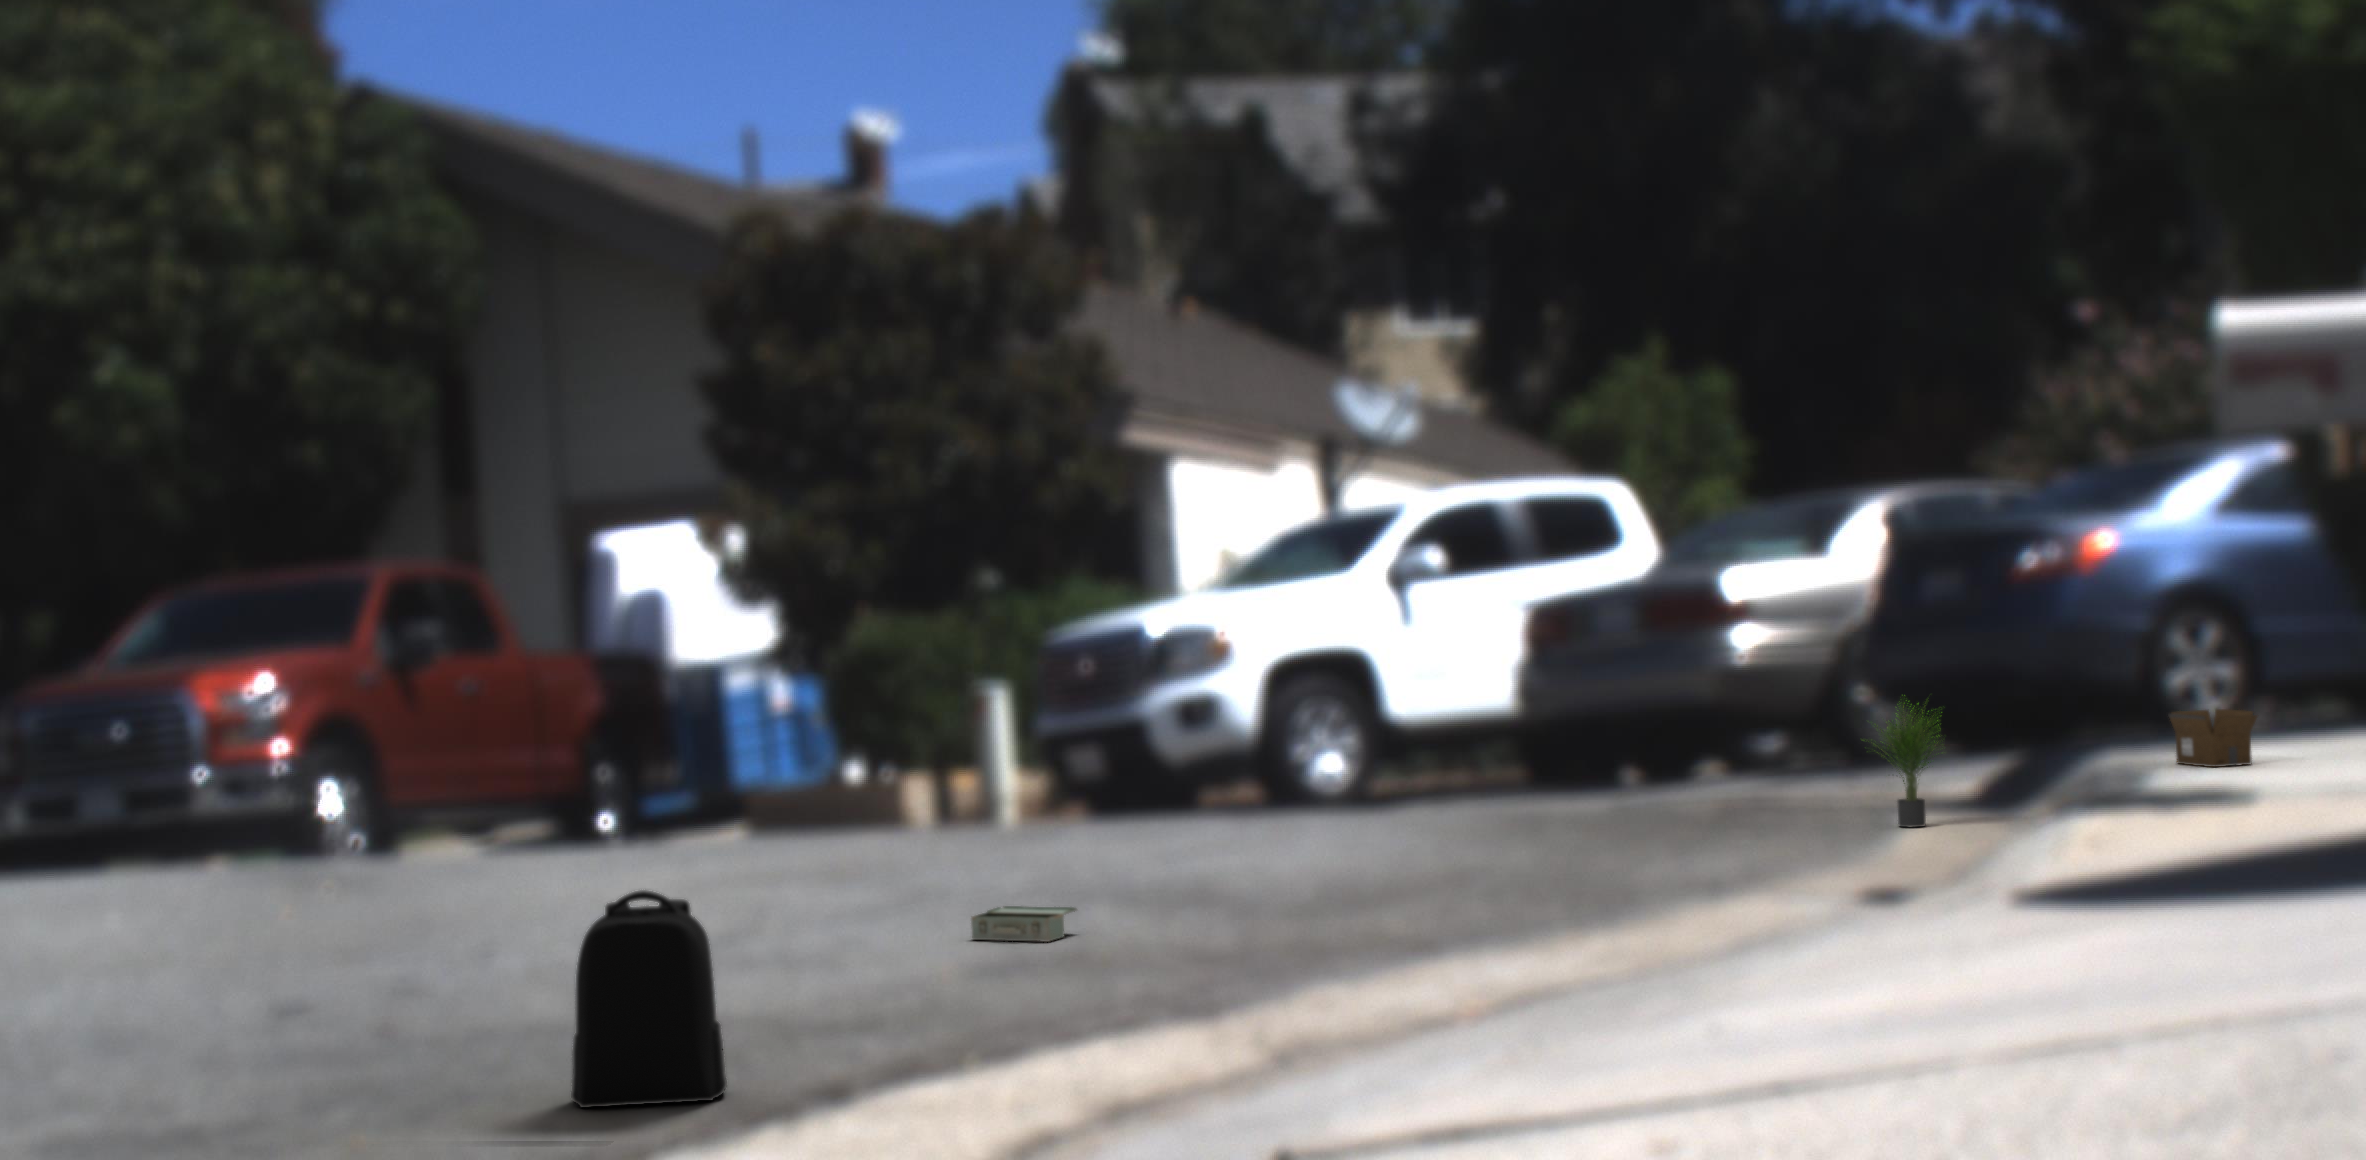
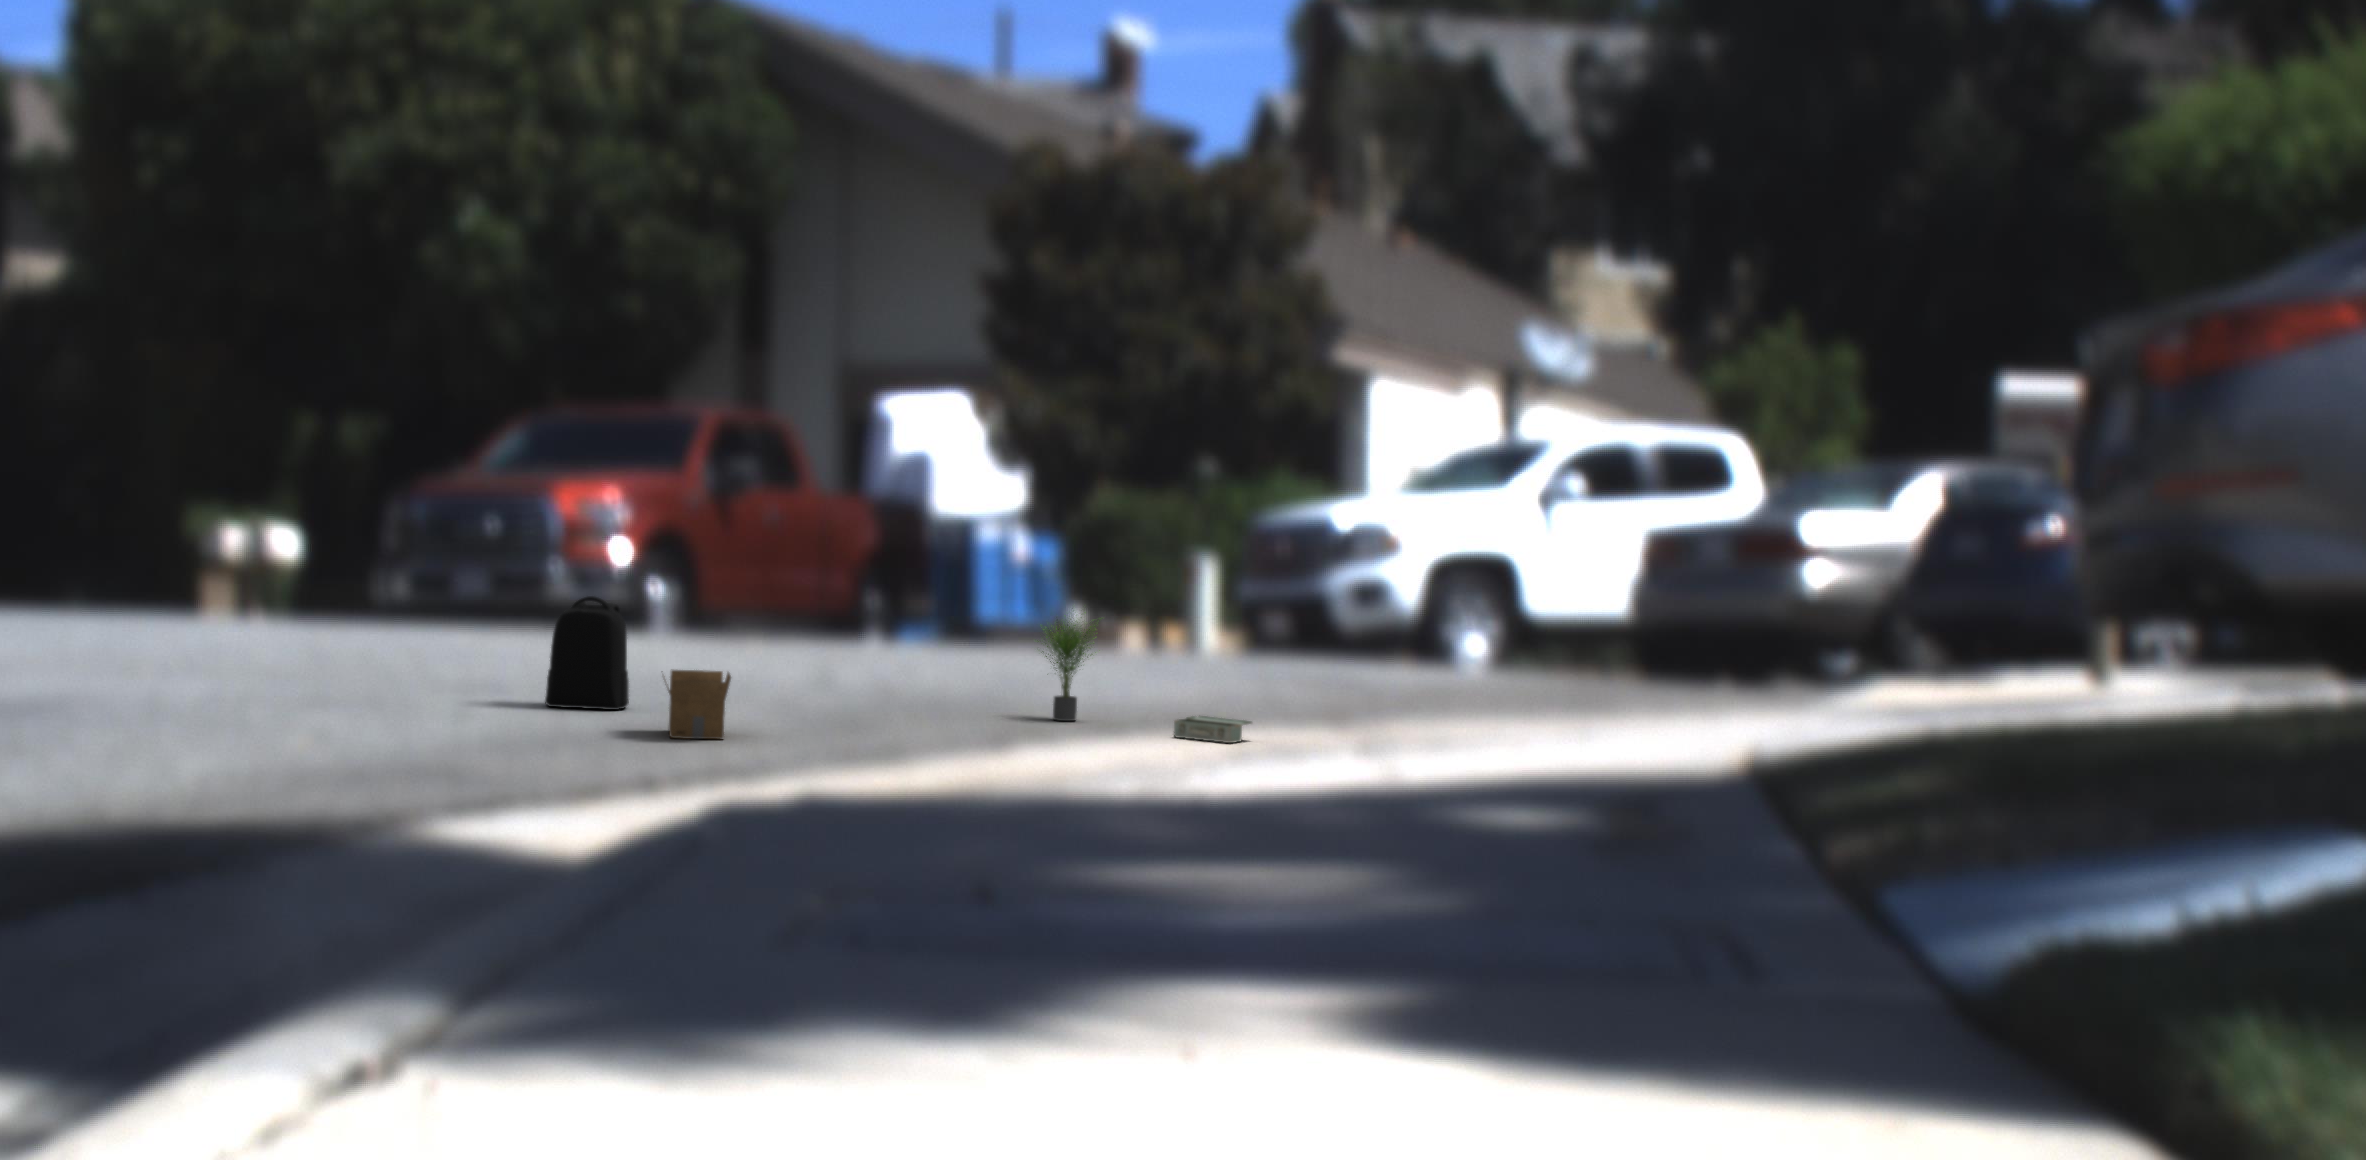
potted plant: present [1868,703,1940,827] -> present [1038,608,1095,721]
cardboard box: present [2169,709,2257,767] -> present [668,670,731,739]
backpack: present [571,890,727,1108] -> present [545,596,629,710]

